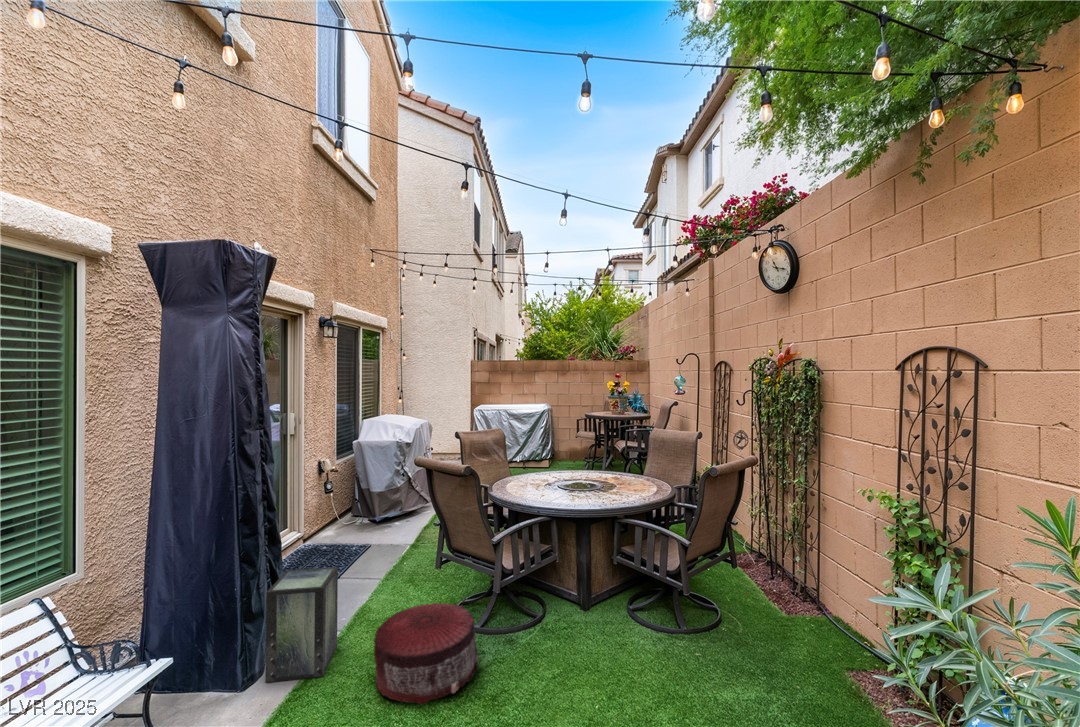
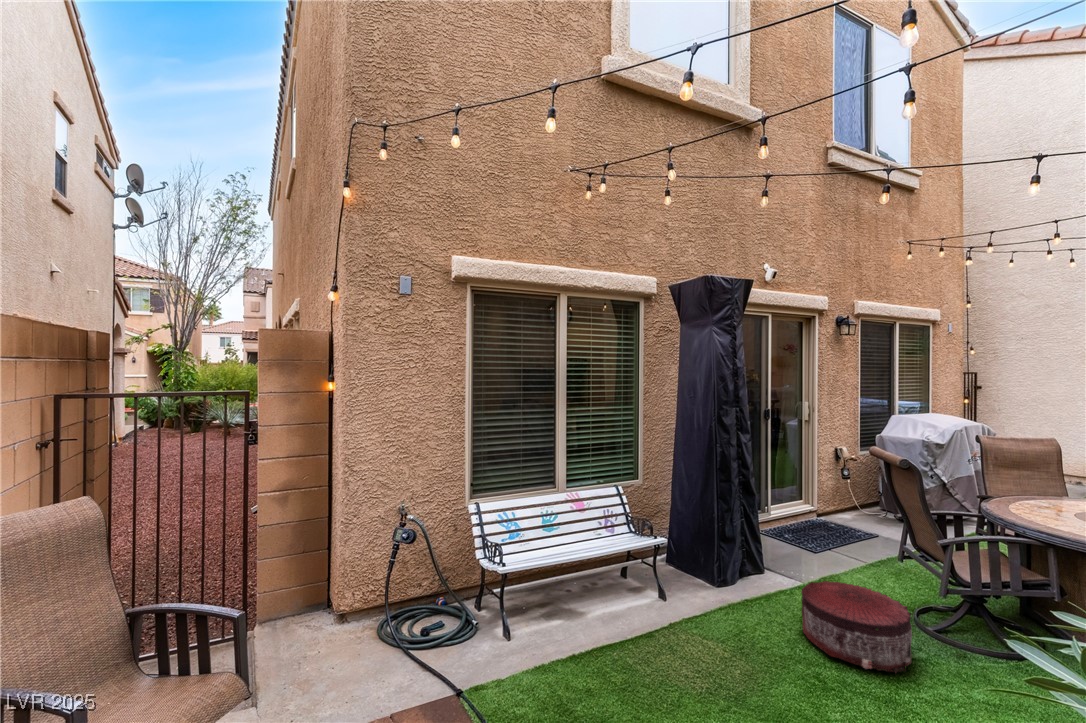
storage box: present [265,567,338,682] -> none [735,514,794,599]

